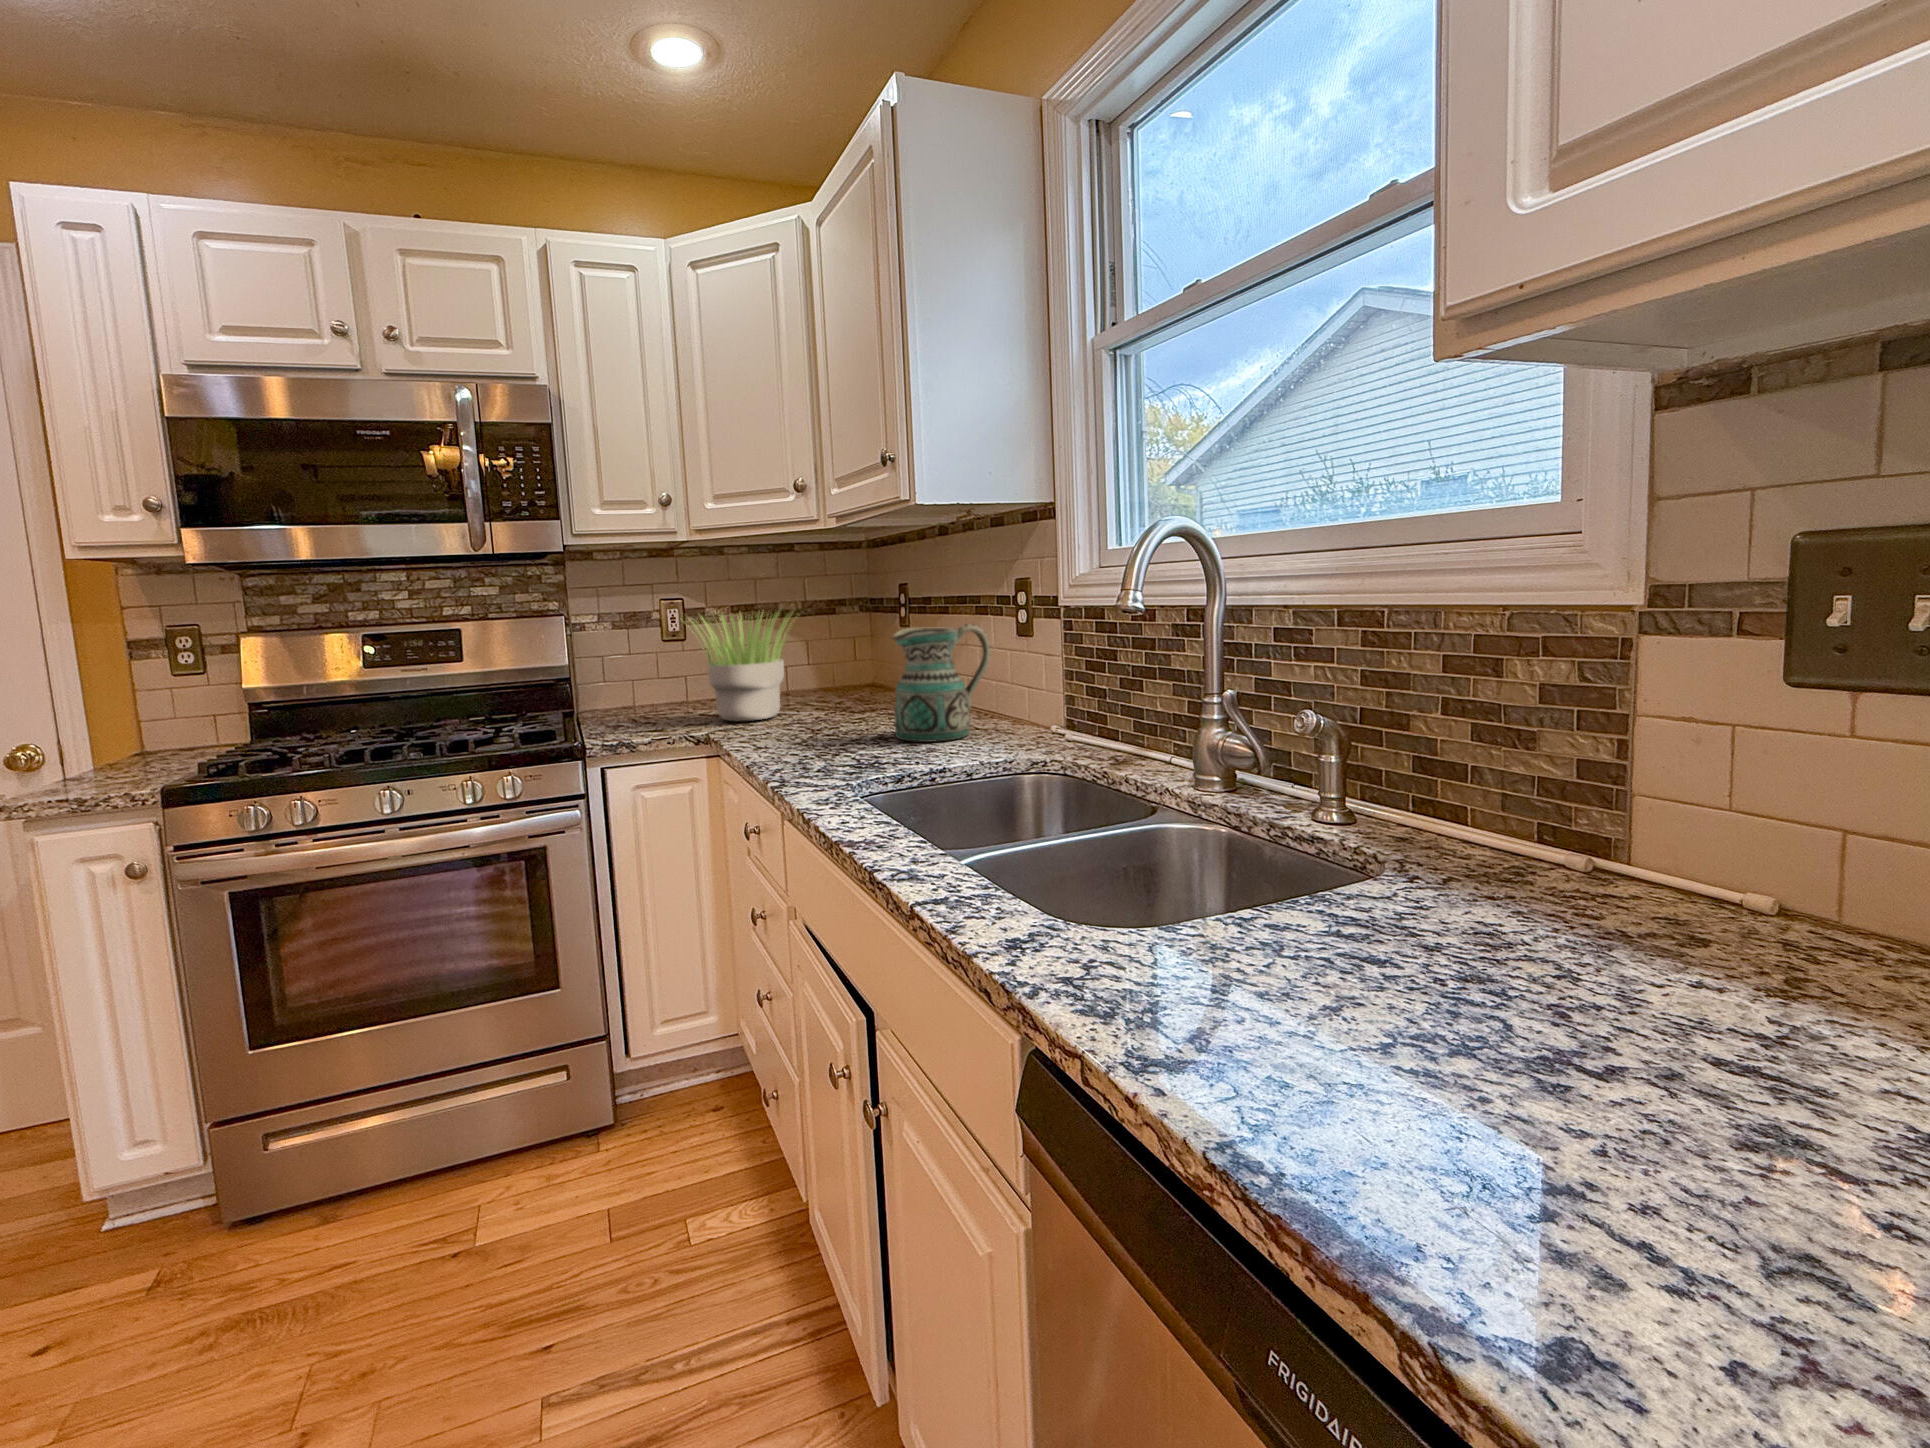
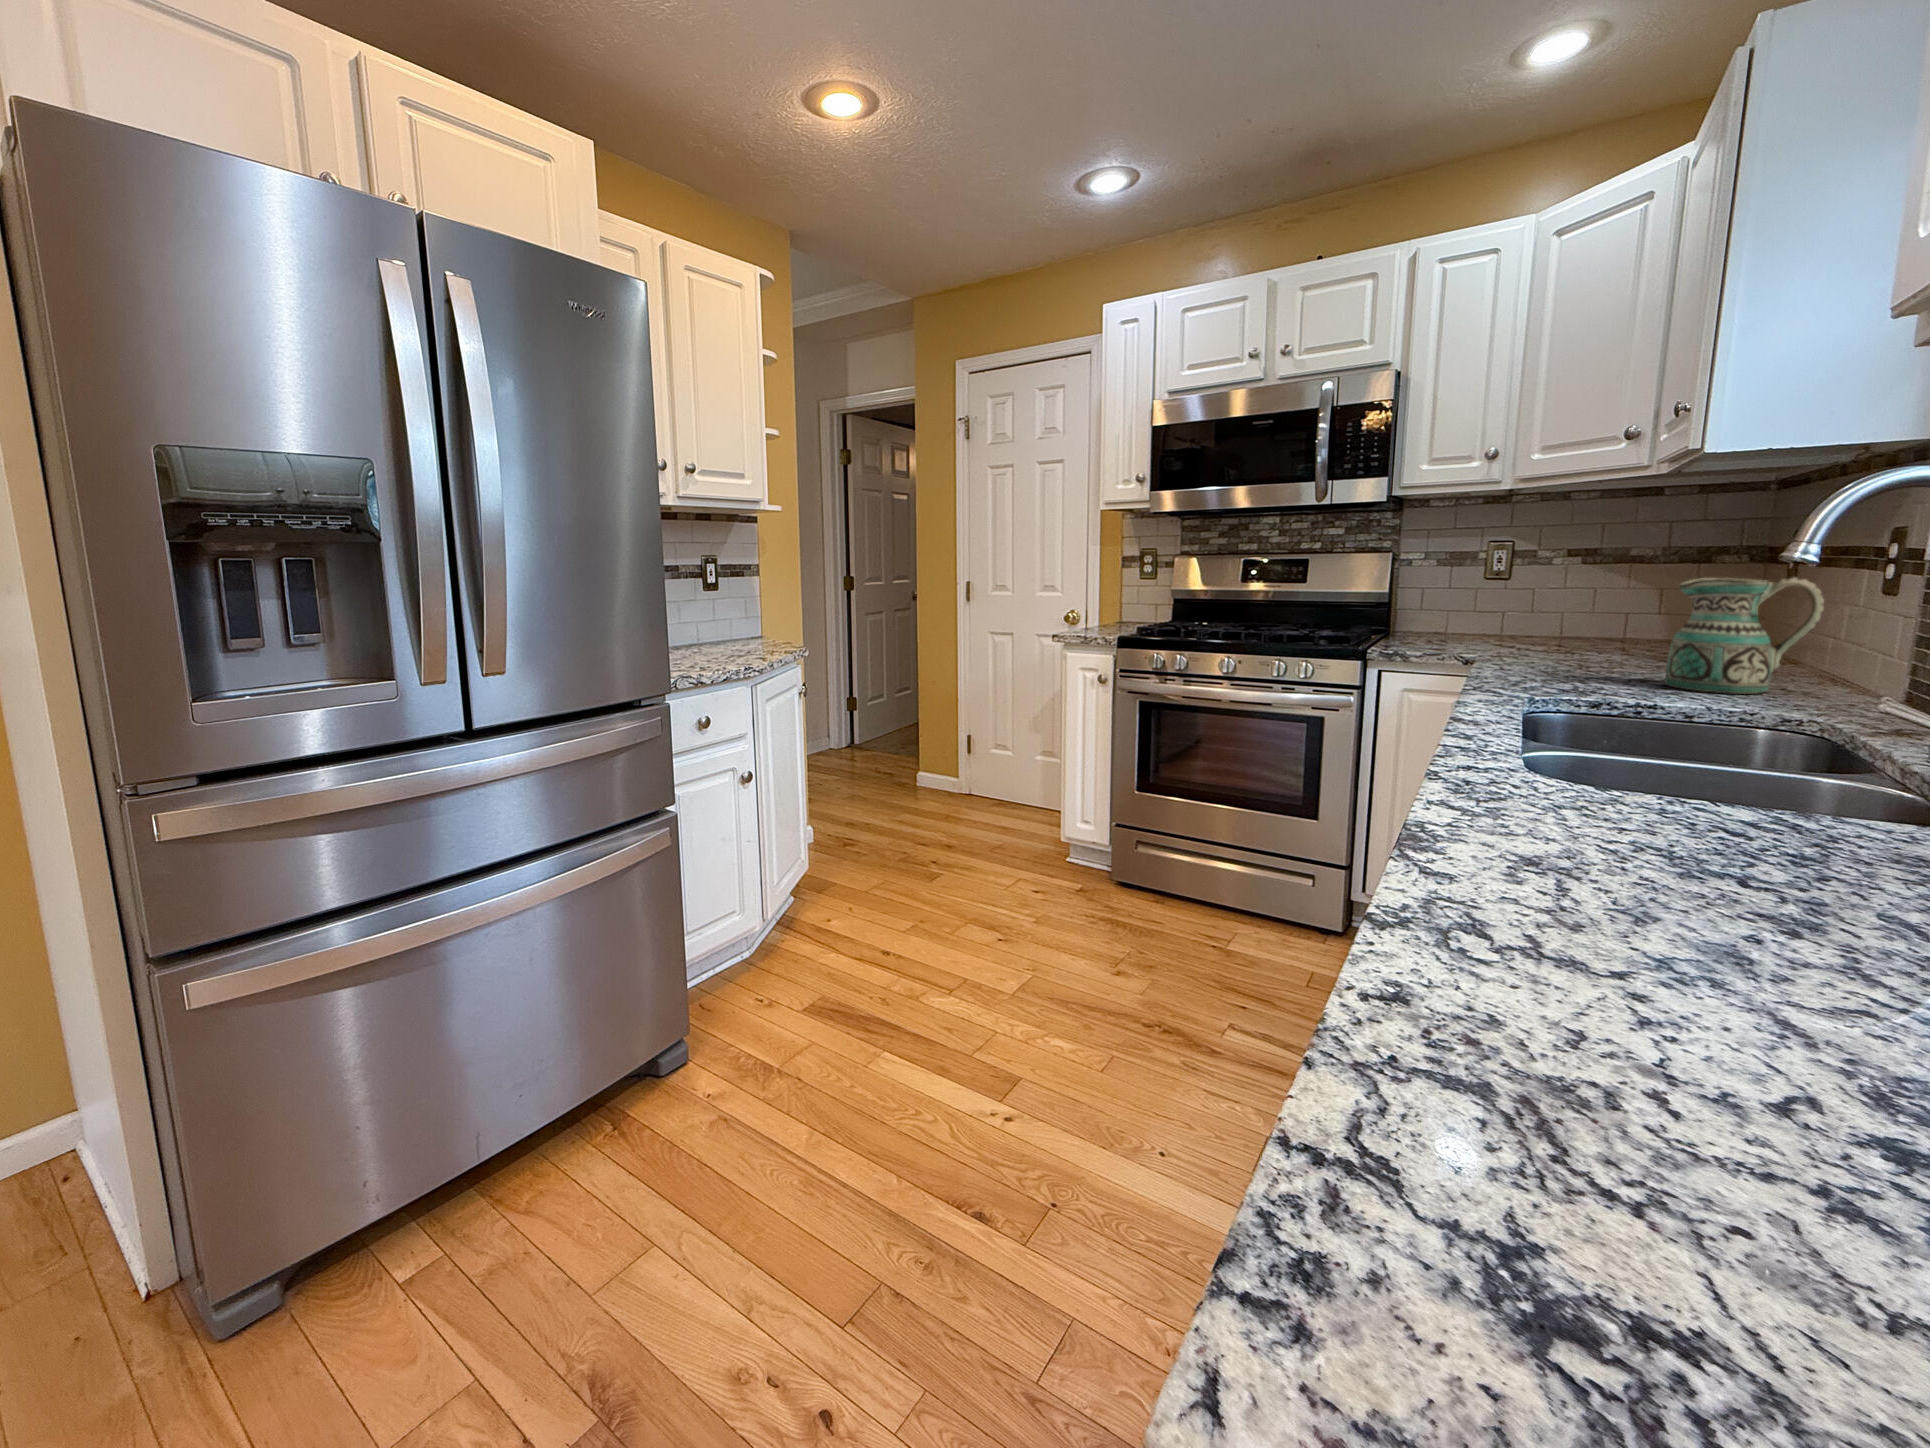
potted plant: present [688,612,793,721] -> none [1479,553,1628,655]

